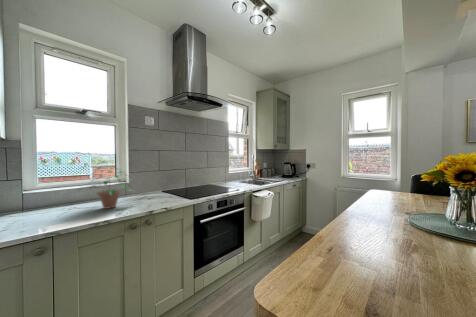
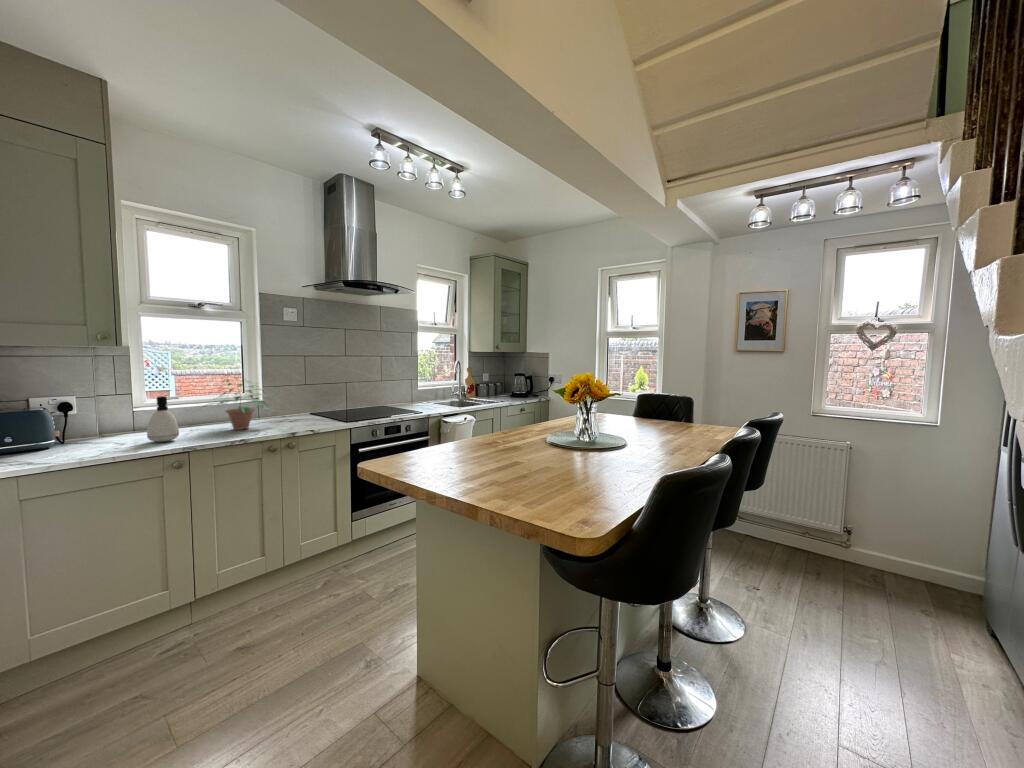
soap dispenser: none [18,182,52,226] -> present [147,396,179,442]

